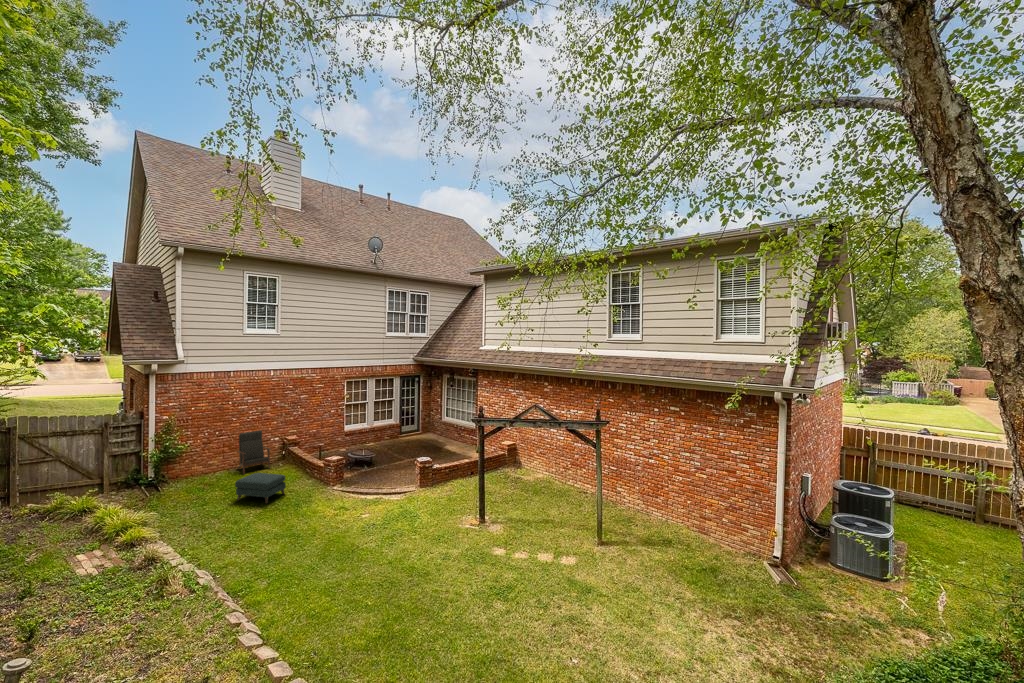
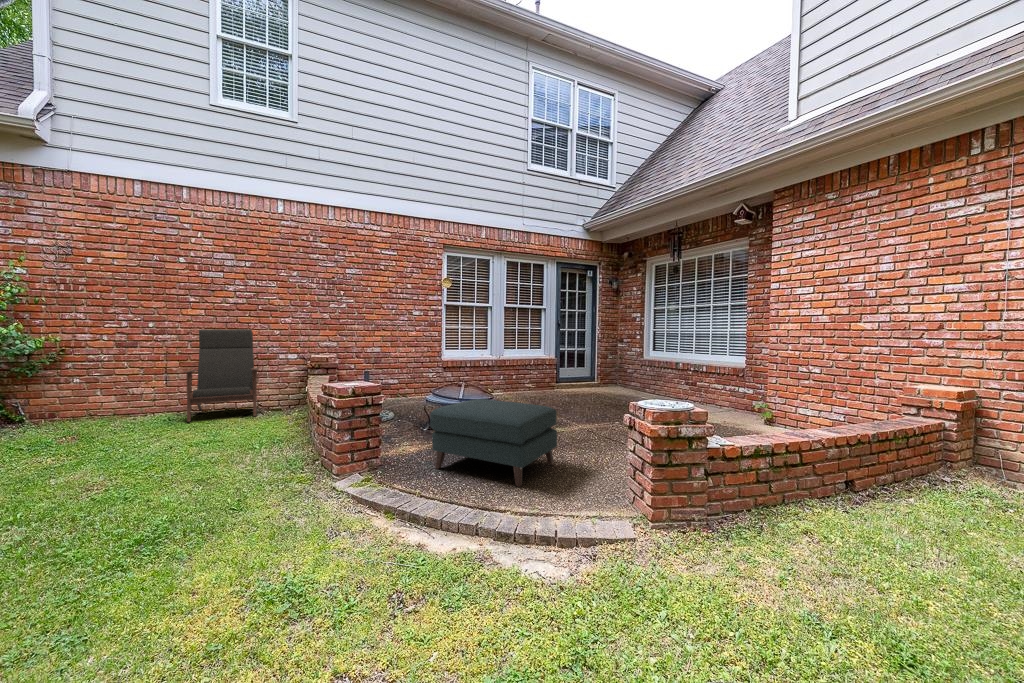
ottoman: present [235,473,286,503] -> present [430,399,557,487]

